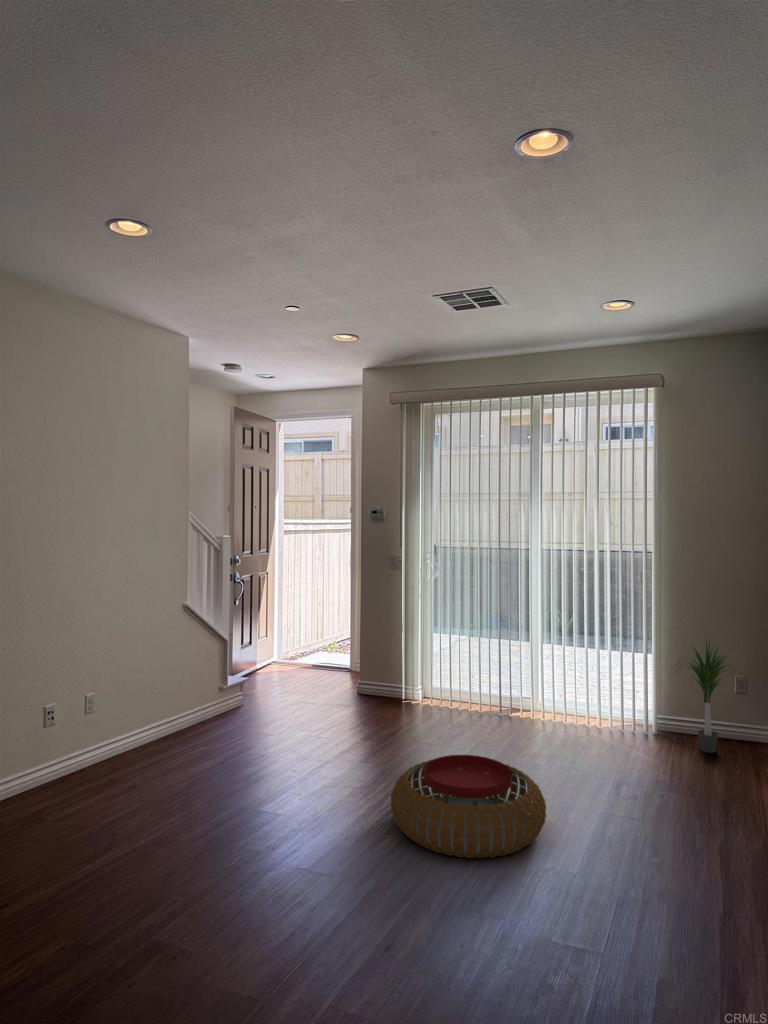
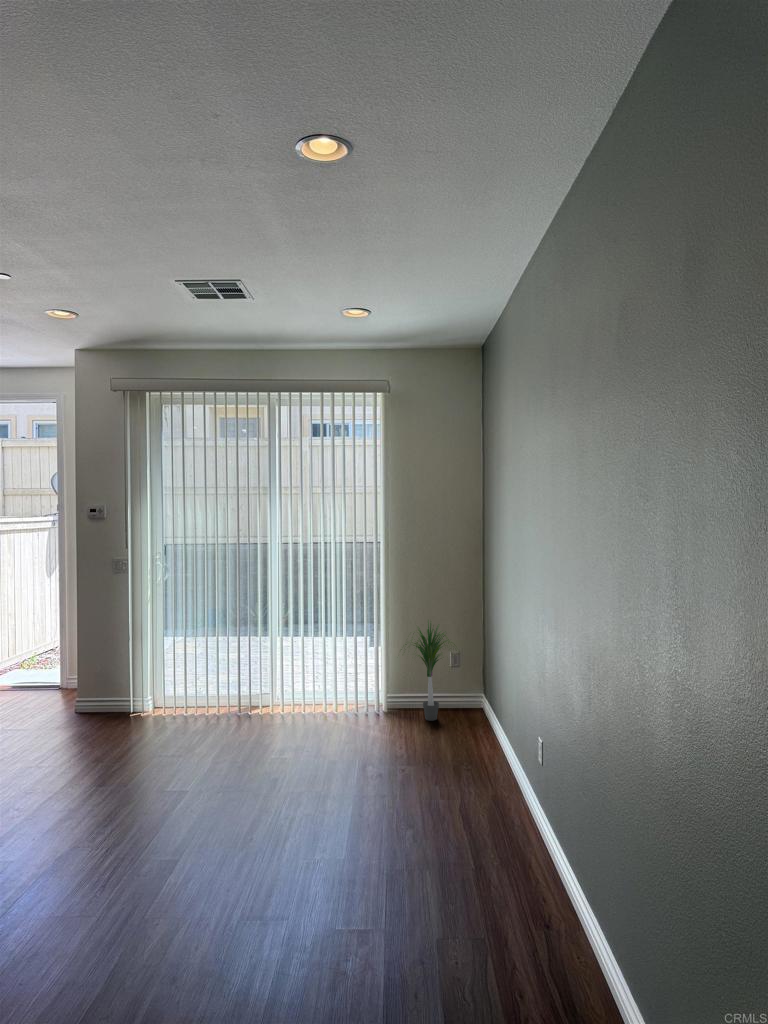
pouf: present [391,755,546,858] -> none [152,761,313,867]

